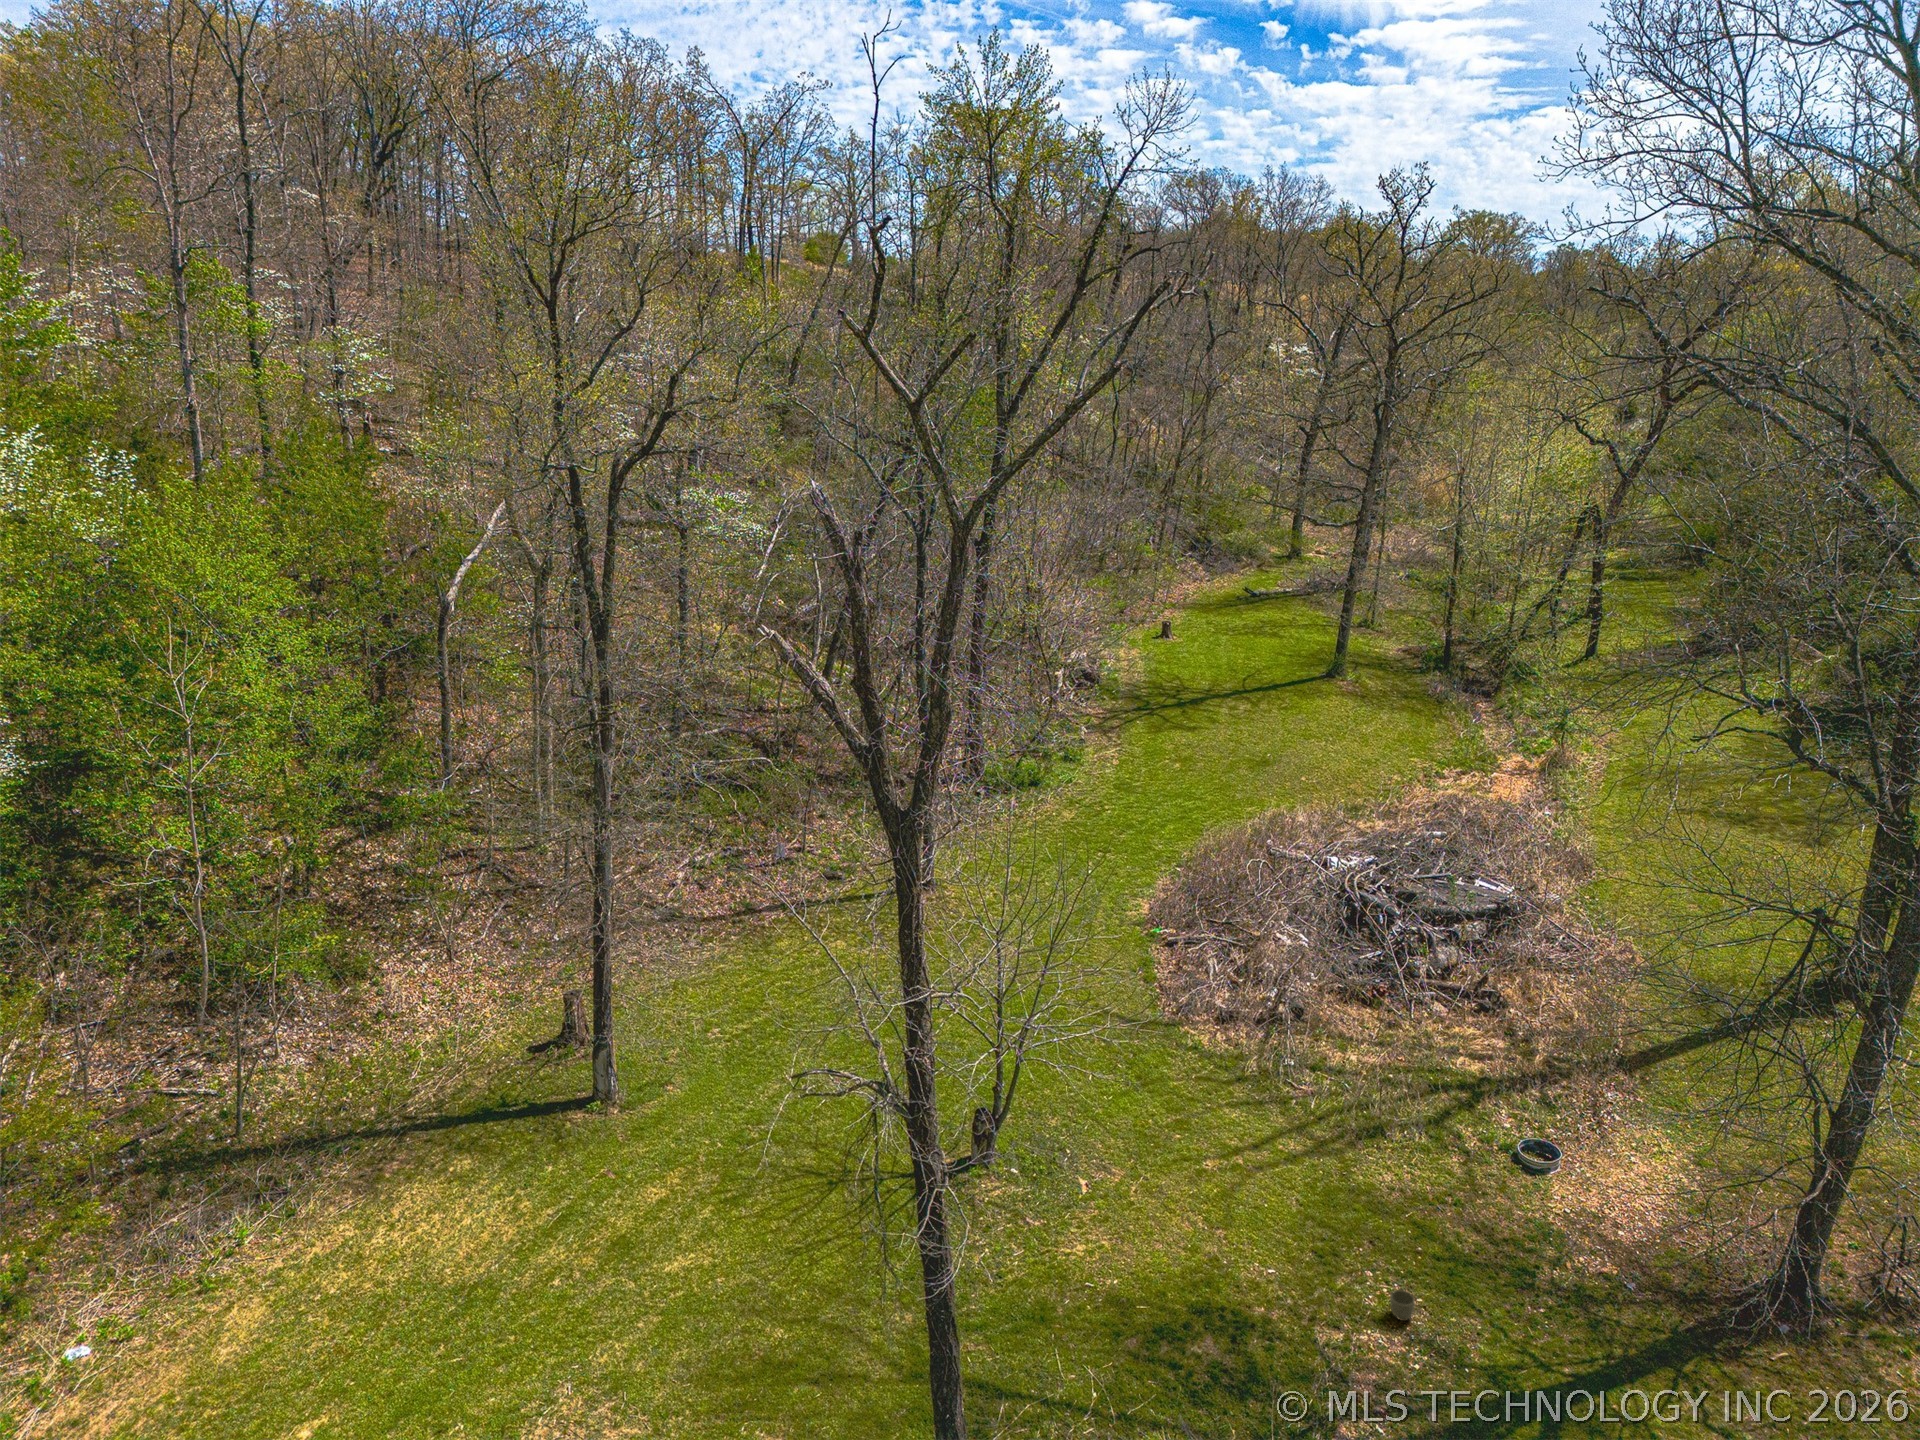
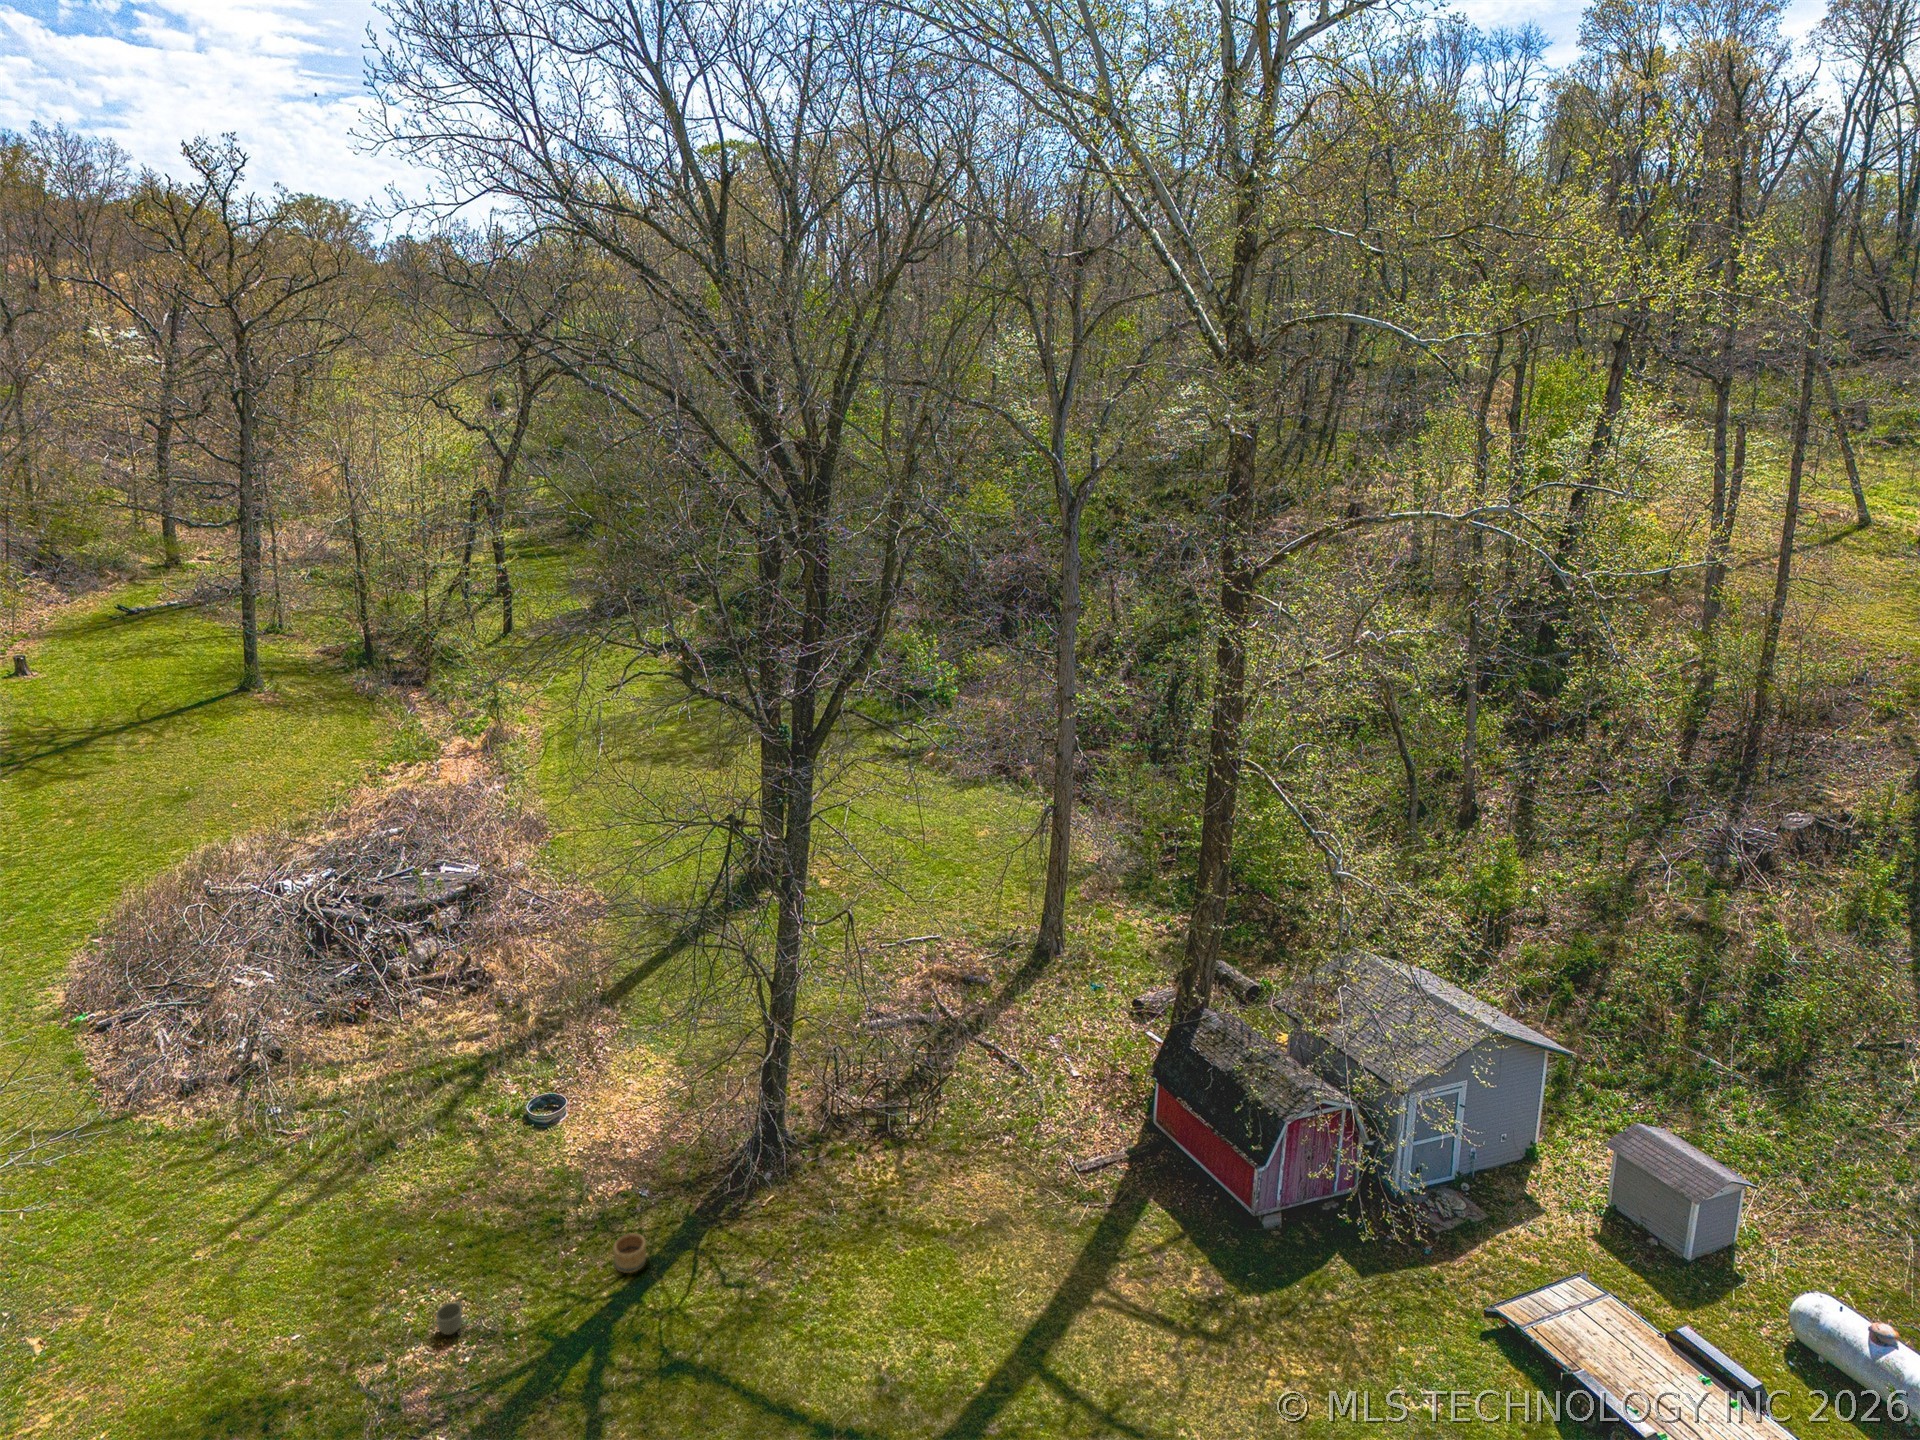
basket: none [1579,1314,1618,1358] -> present [613,1233,646,1273]

